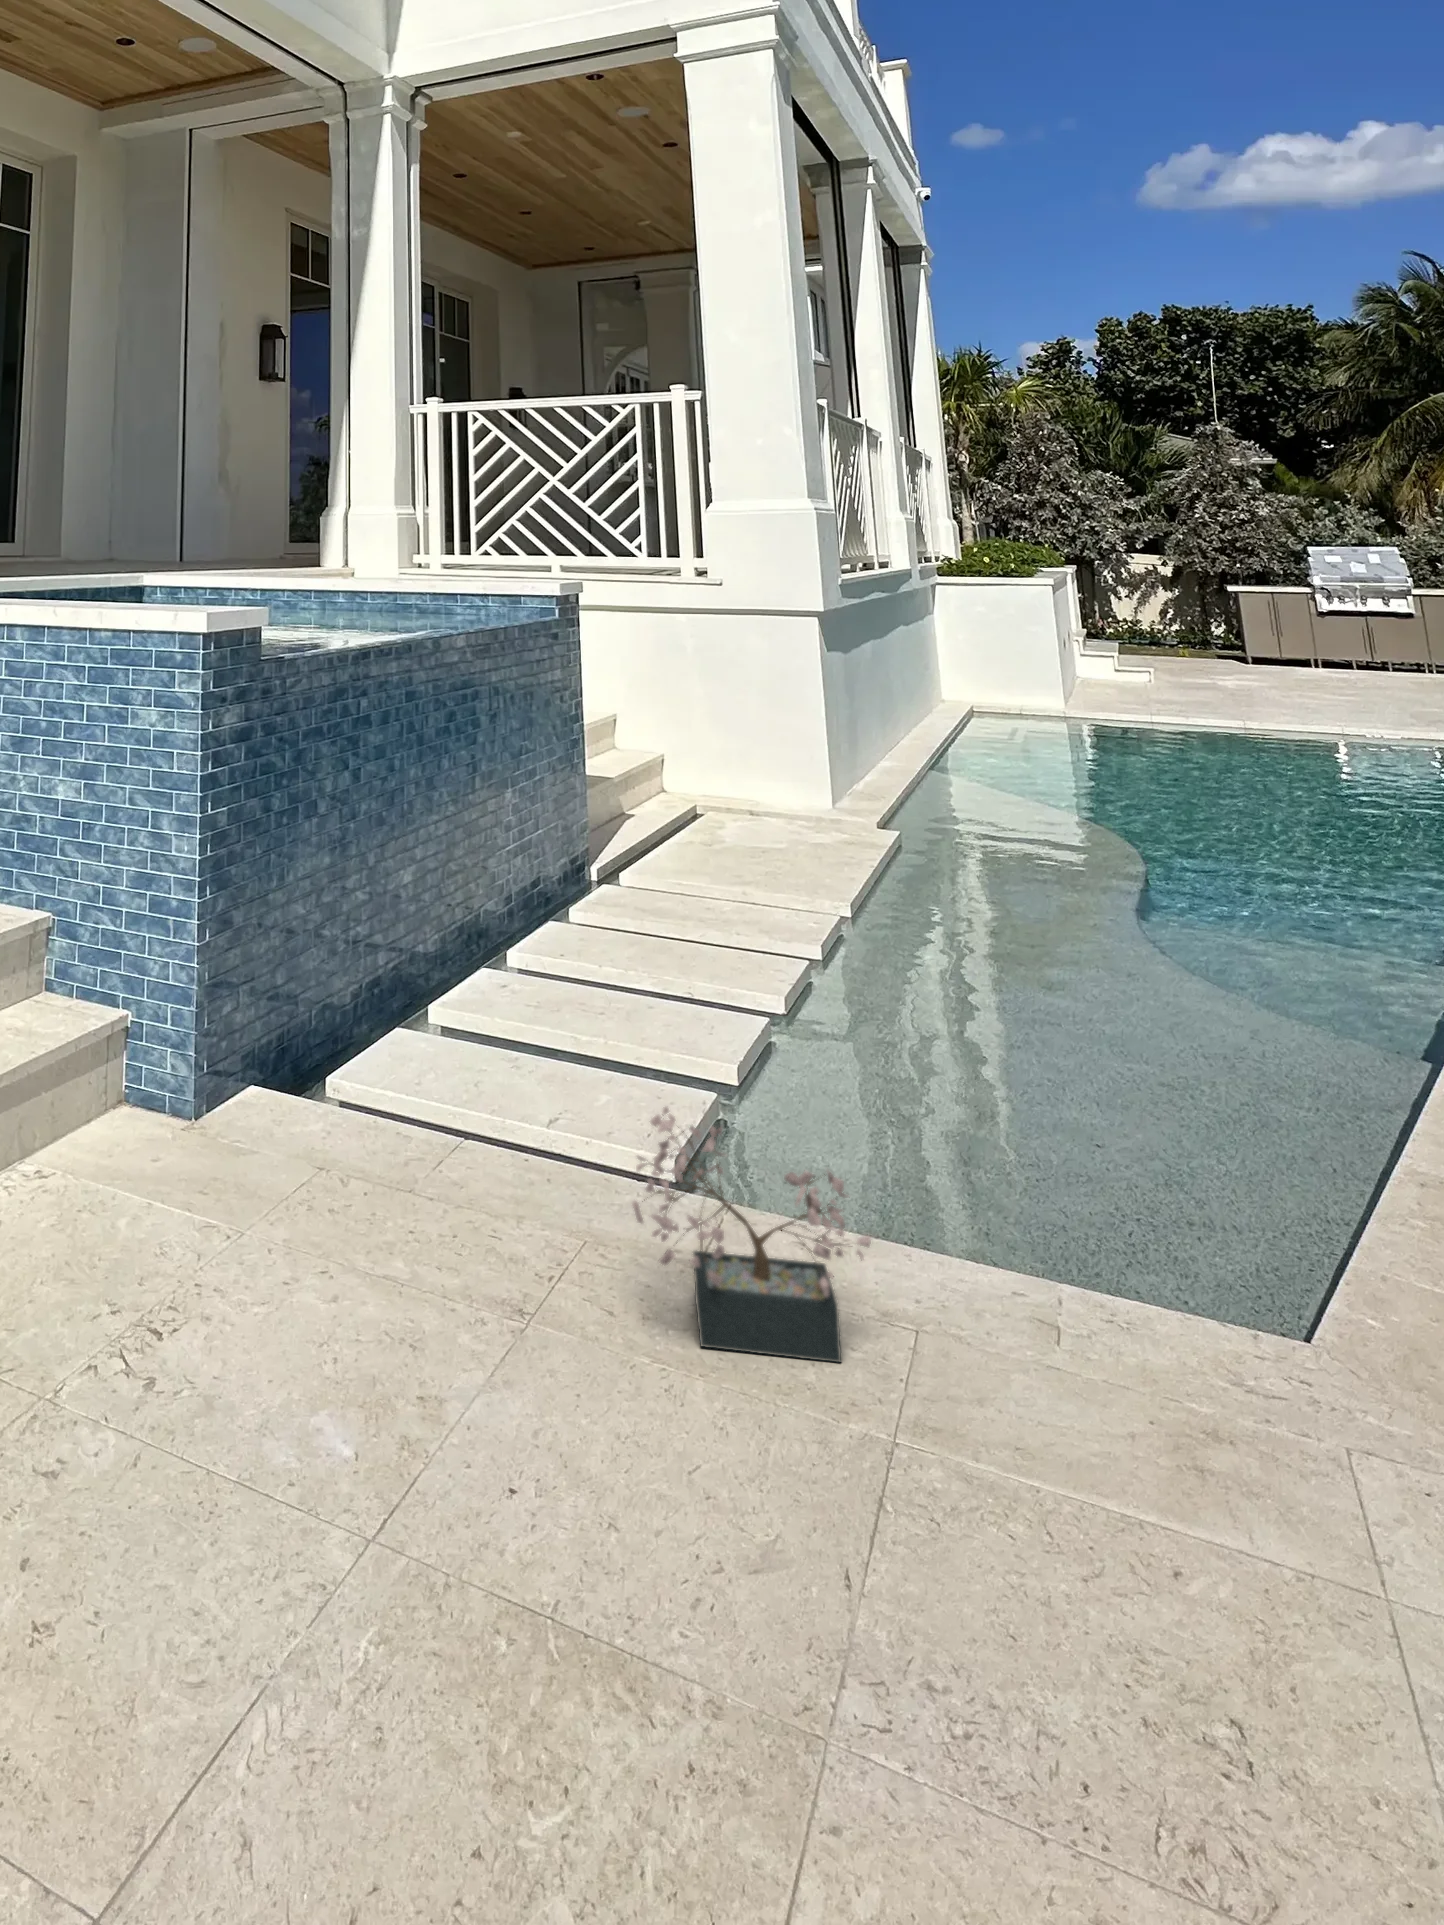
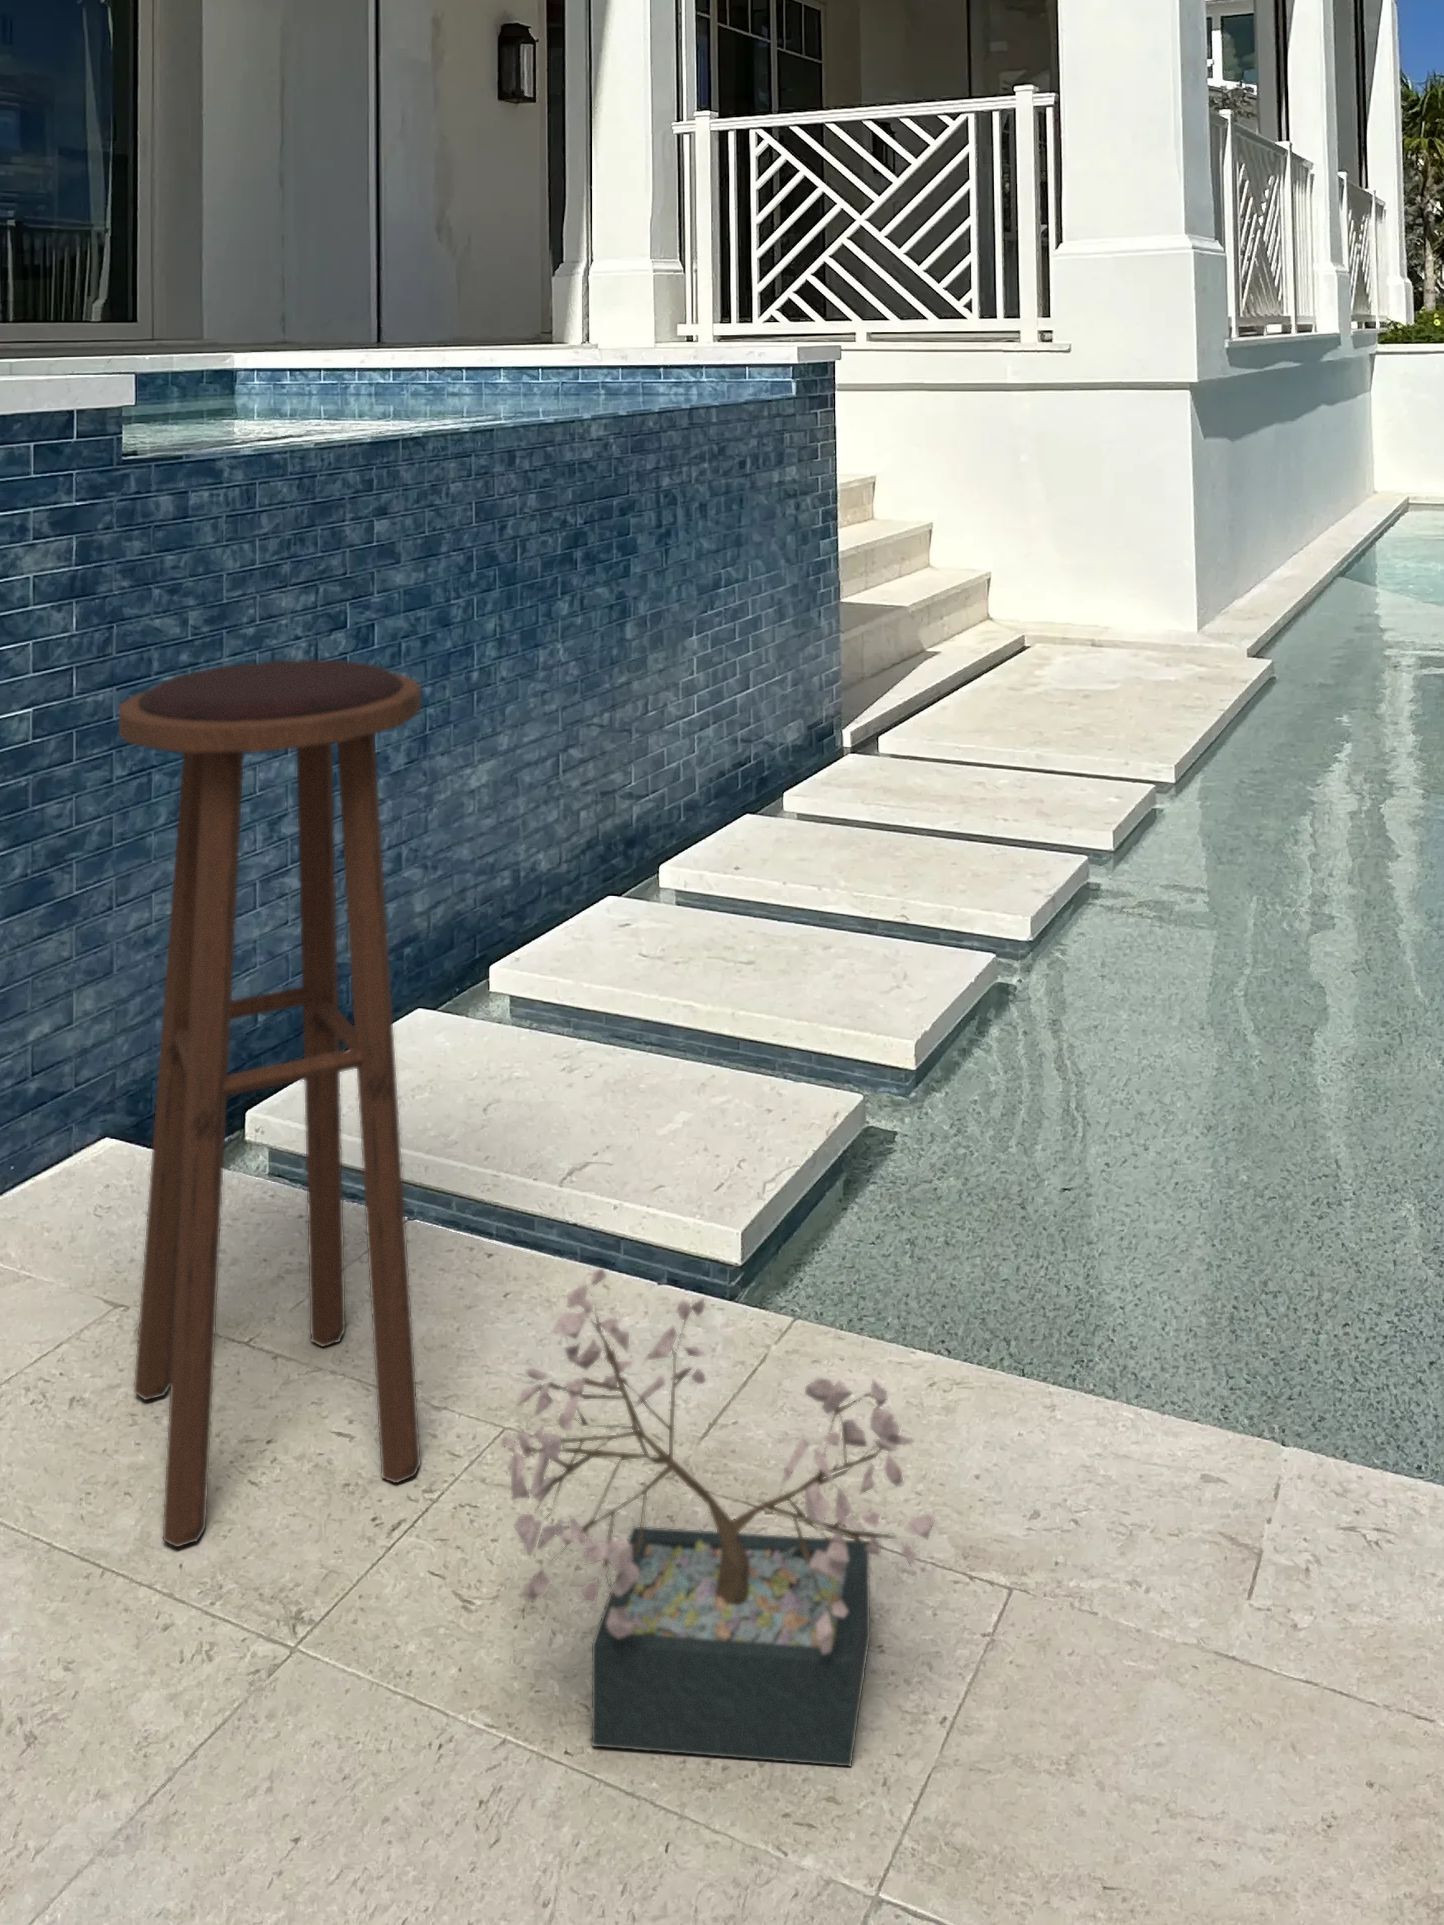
stool: none [358,776,540,1261] -> present [119,660,421,1547]

